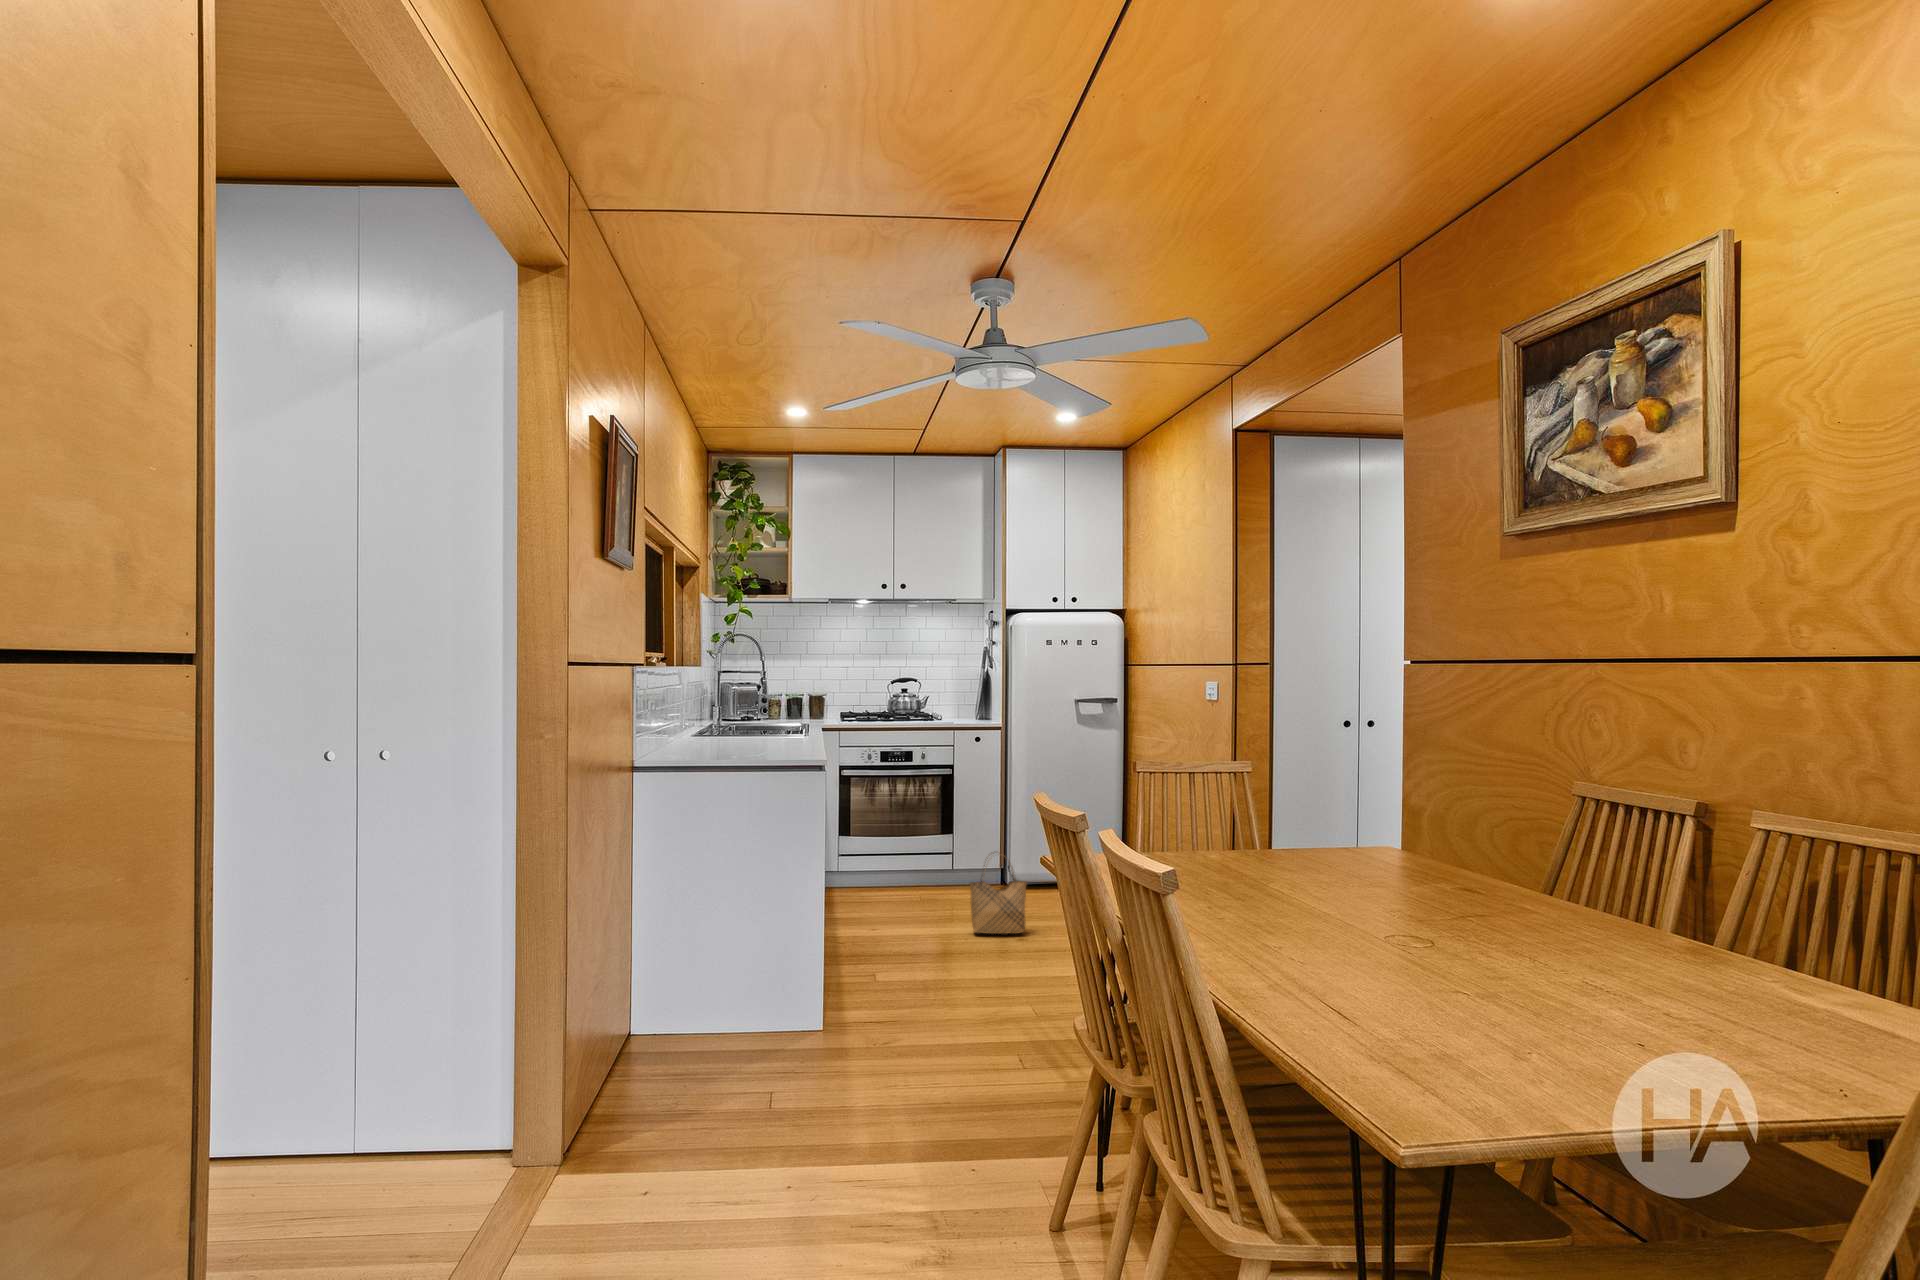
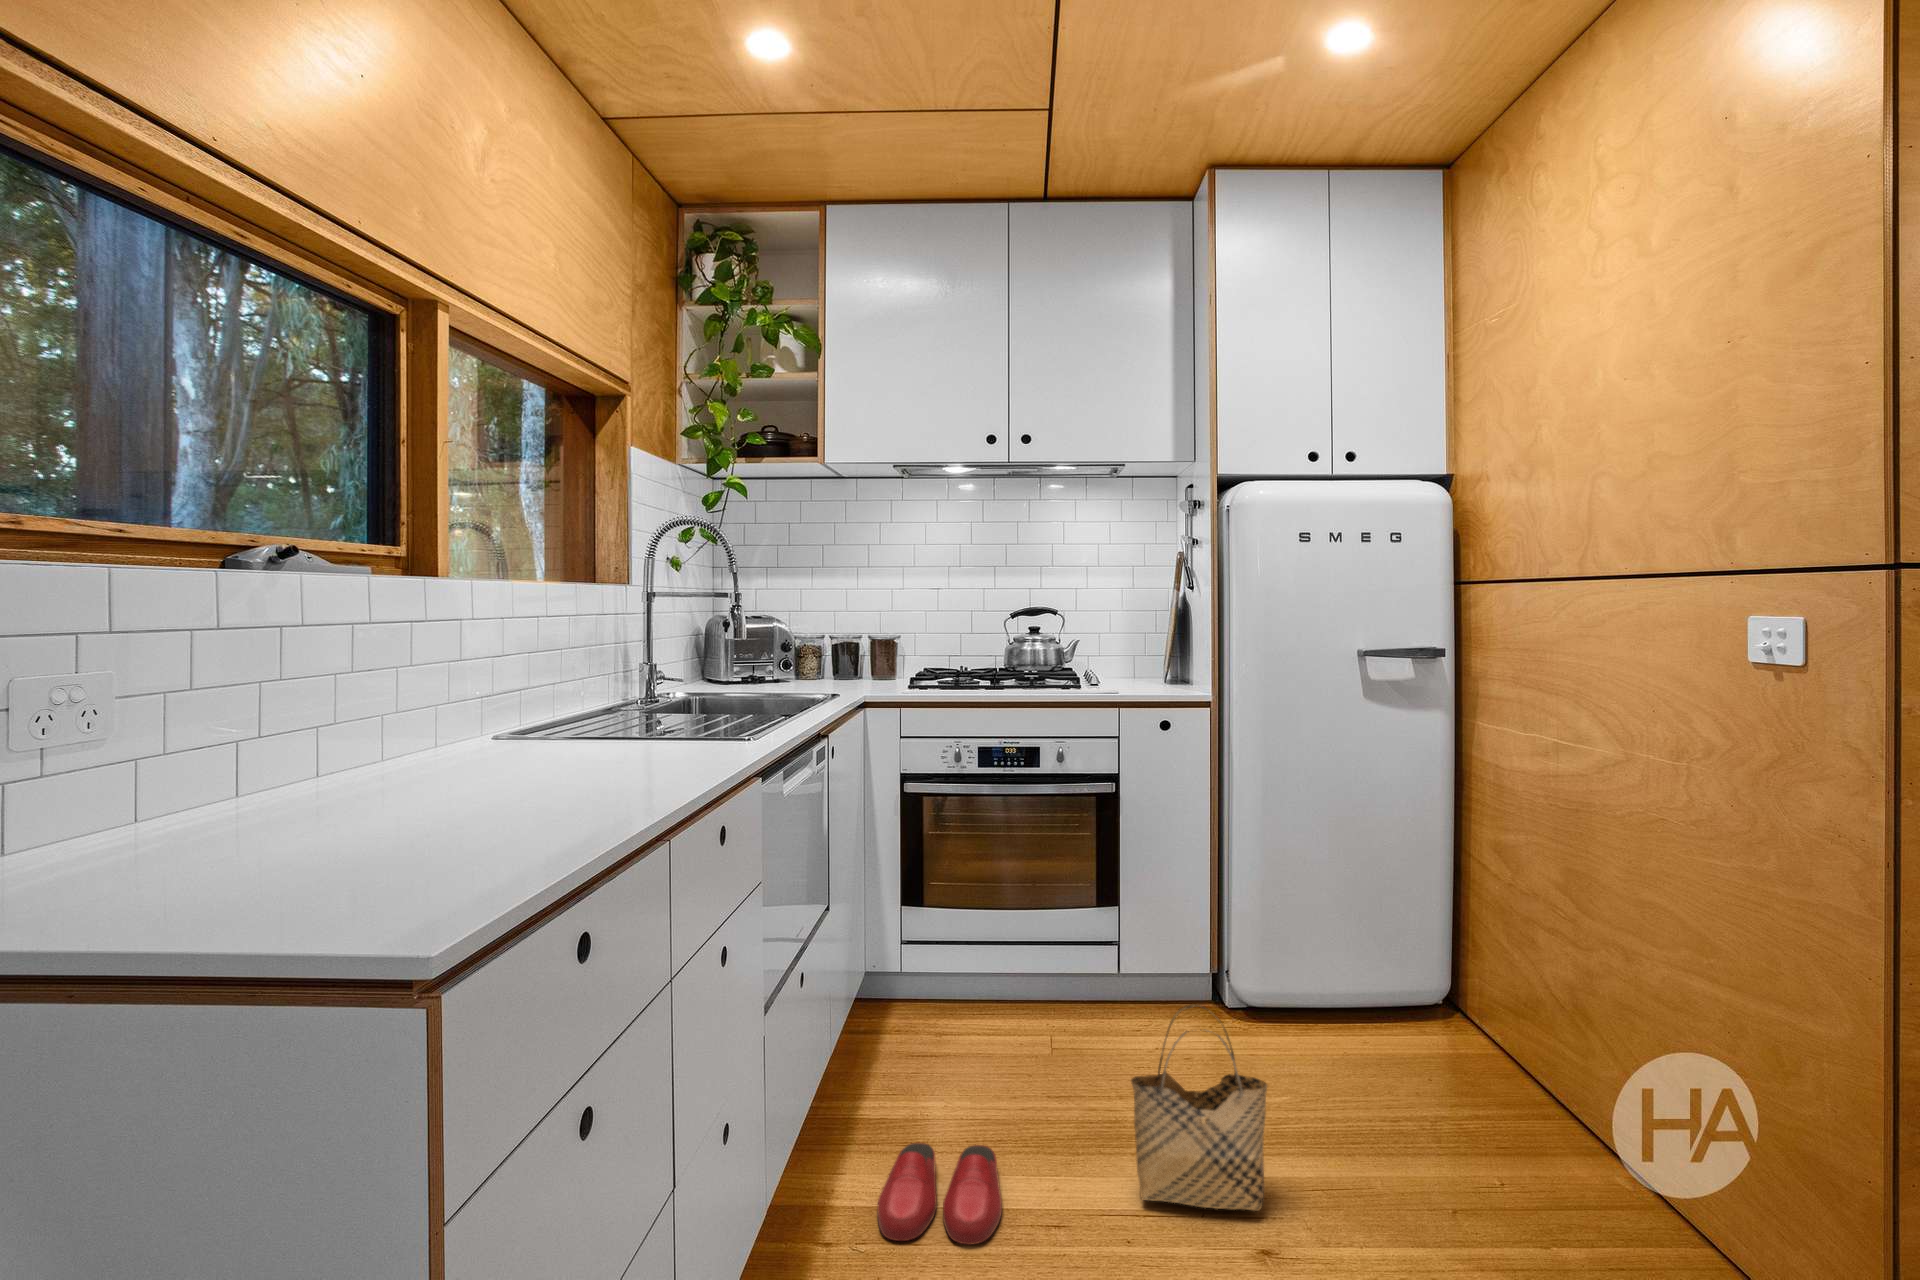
slippers: none [860,920,915,946] -> present [878,1143,1002,1244]

